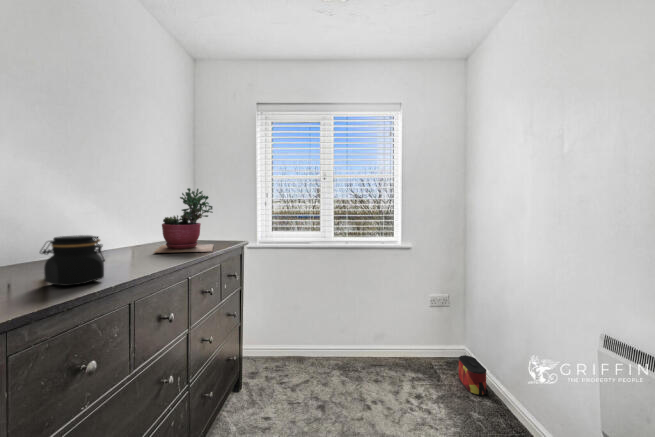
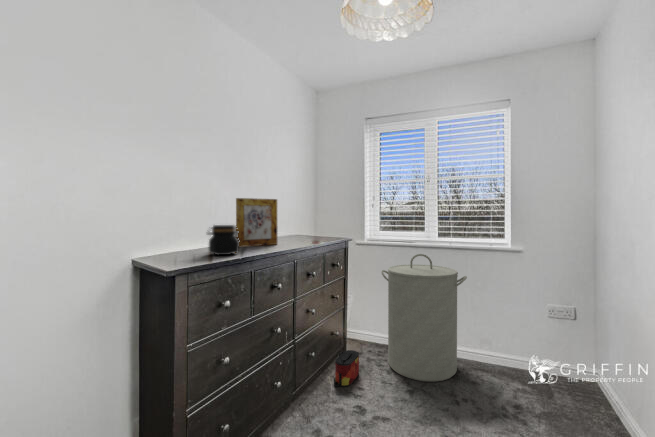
succulent plant: present [154,188,213,253] -> none [277,193,322,243]
picture frame: none [89,193,156,265] -> present [236,198,277,247]
laundry hamper: none [280,256,367,392] -> present [381,254,467,382]
bag: present [459,355,488,395] -> present [334,350,359,387]

